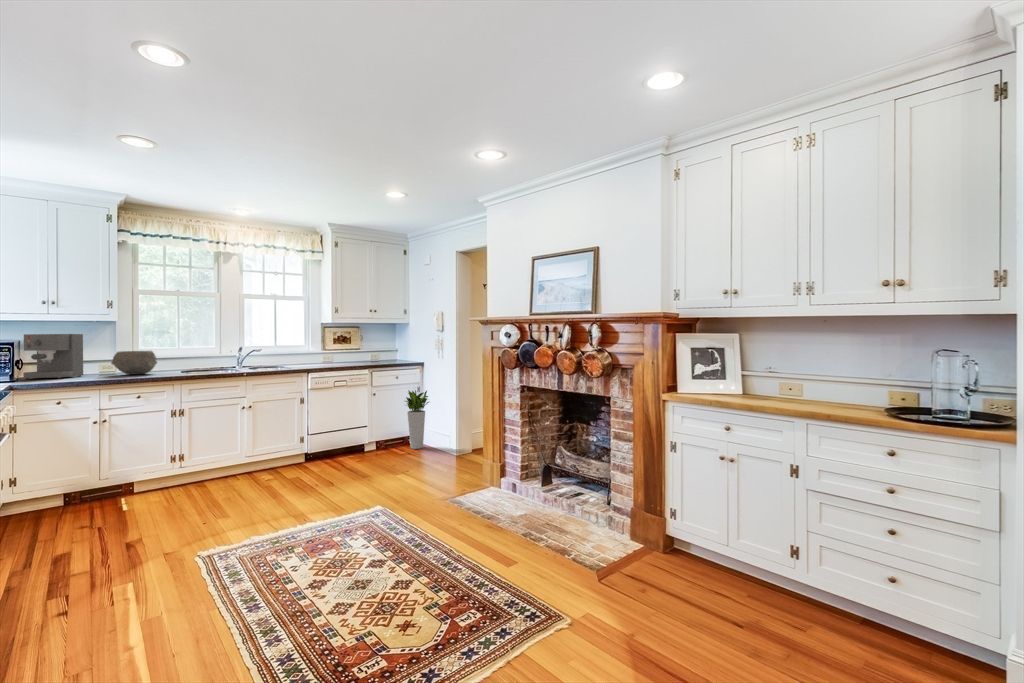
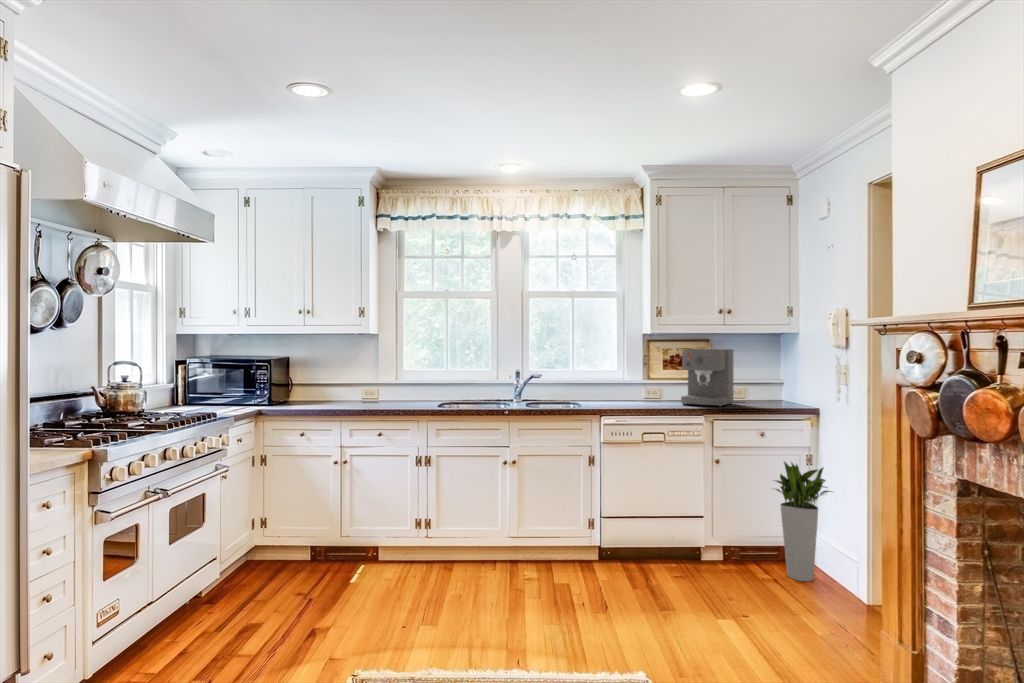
coffee maker: present [23,334,83,379] -> present [681,349,734,407]
ceramic bowl: present [111,351,157,375] -> none [373,371,420,402]

